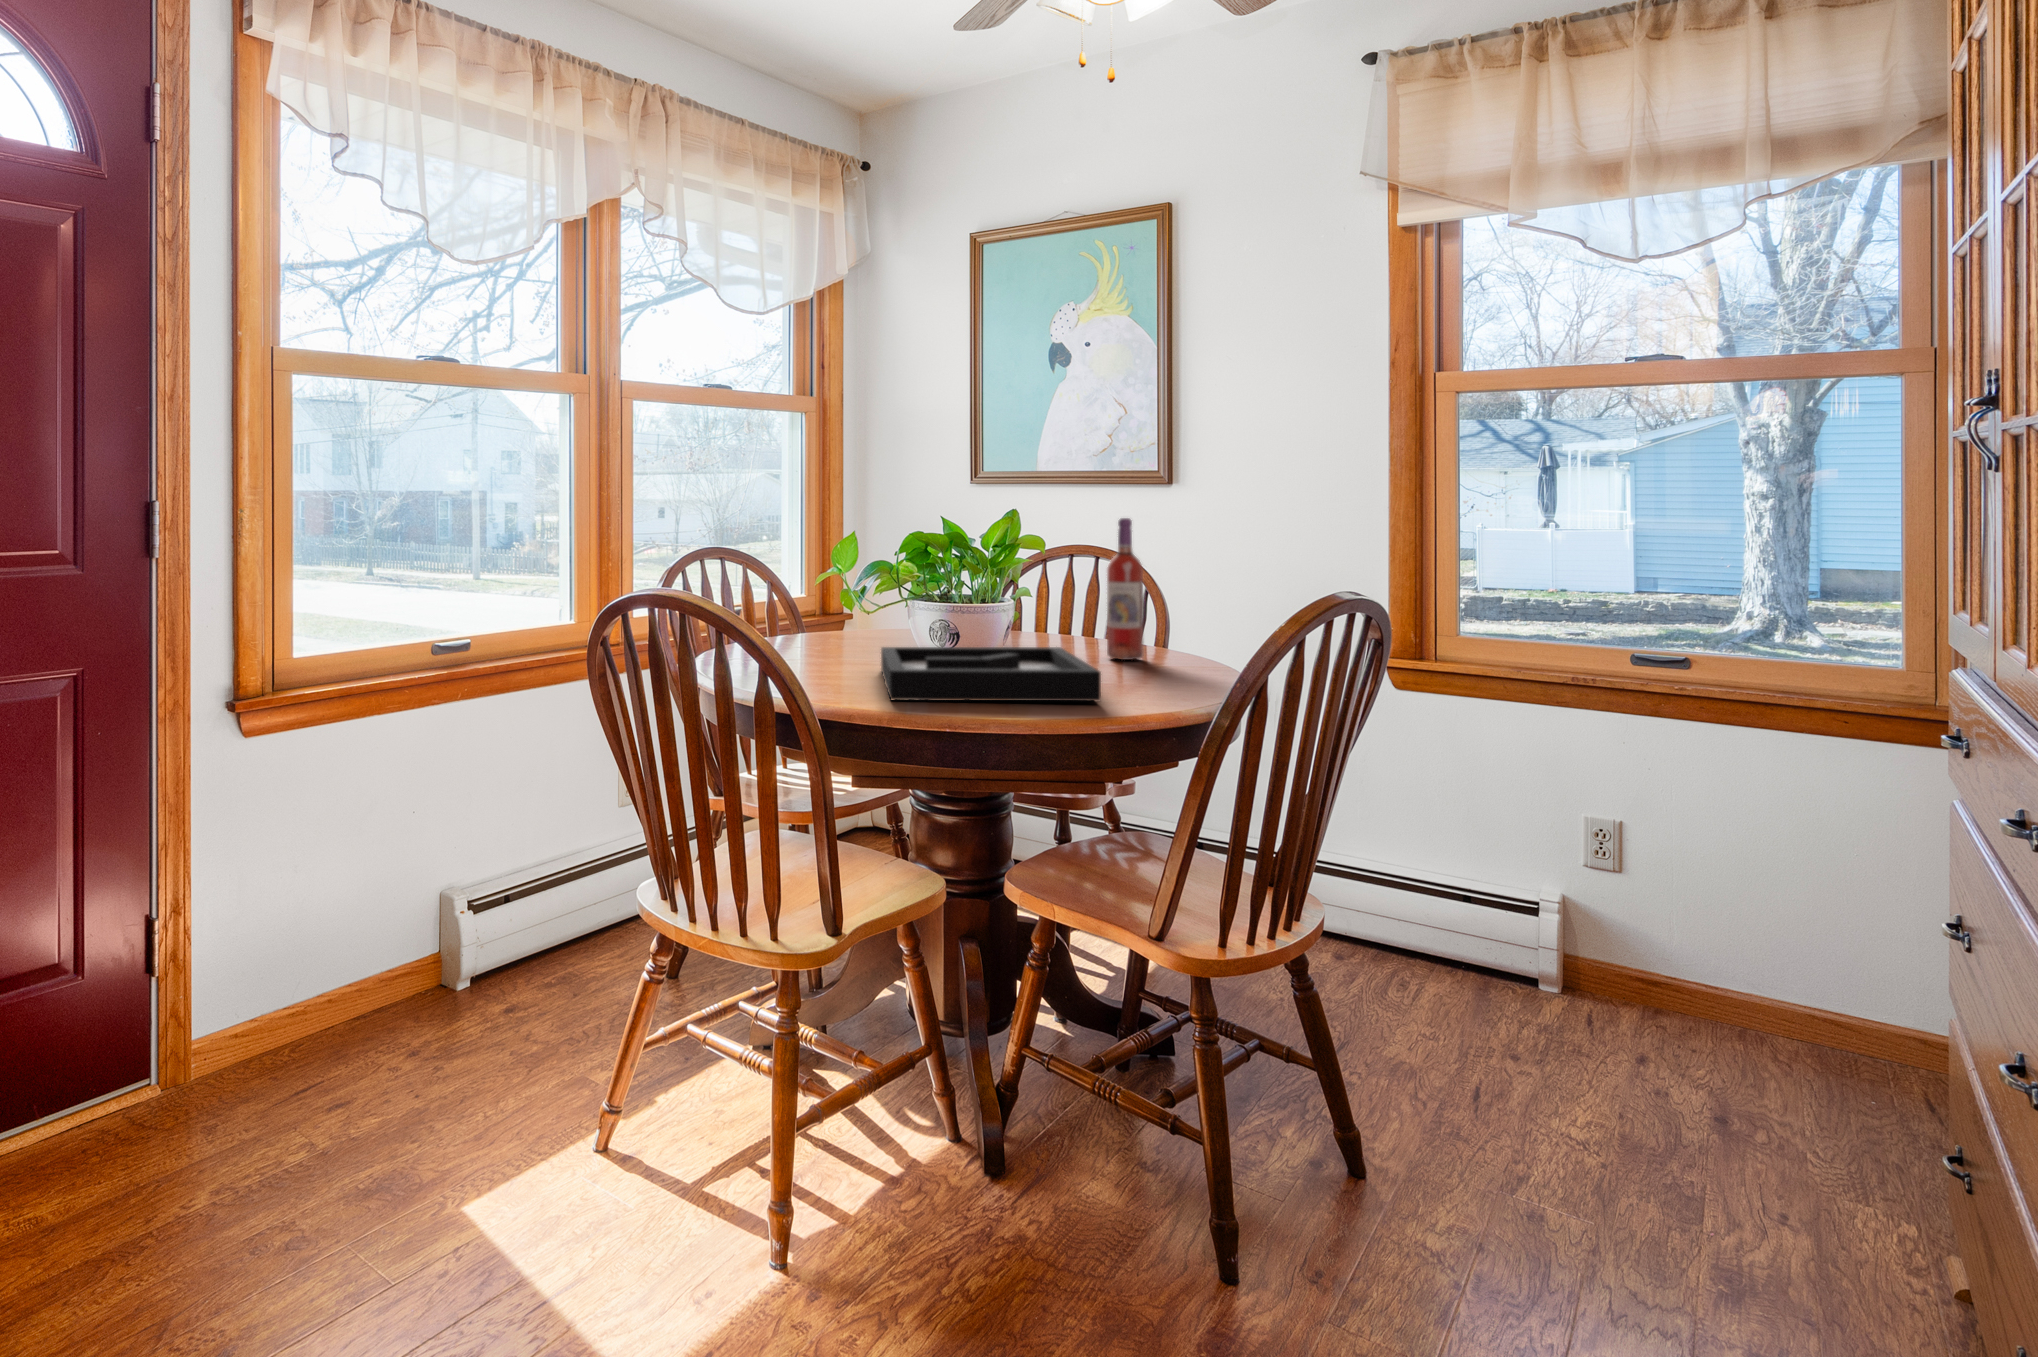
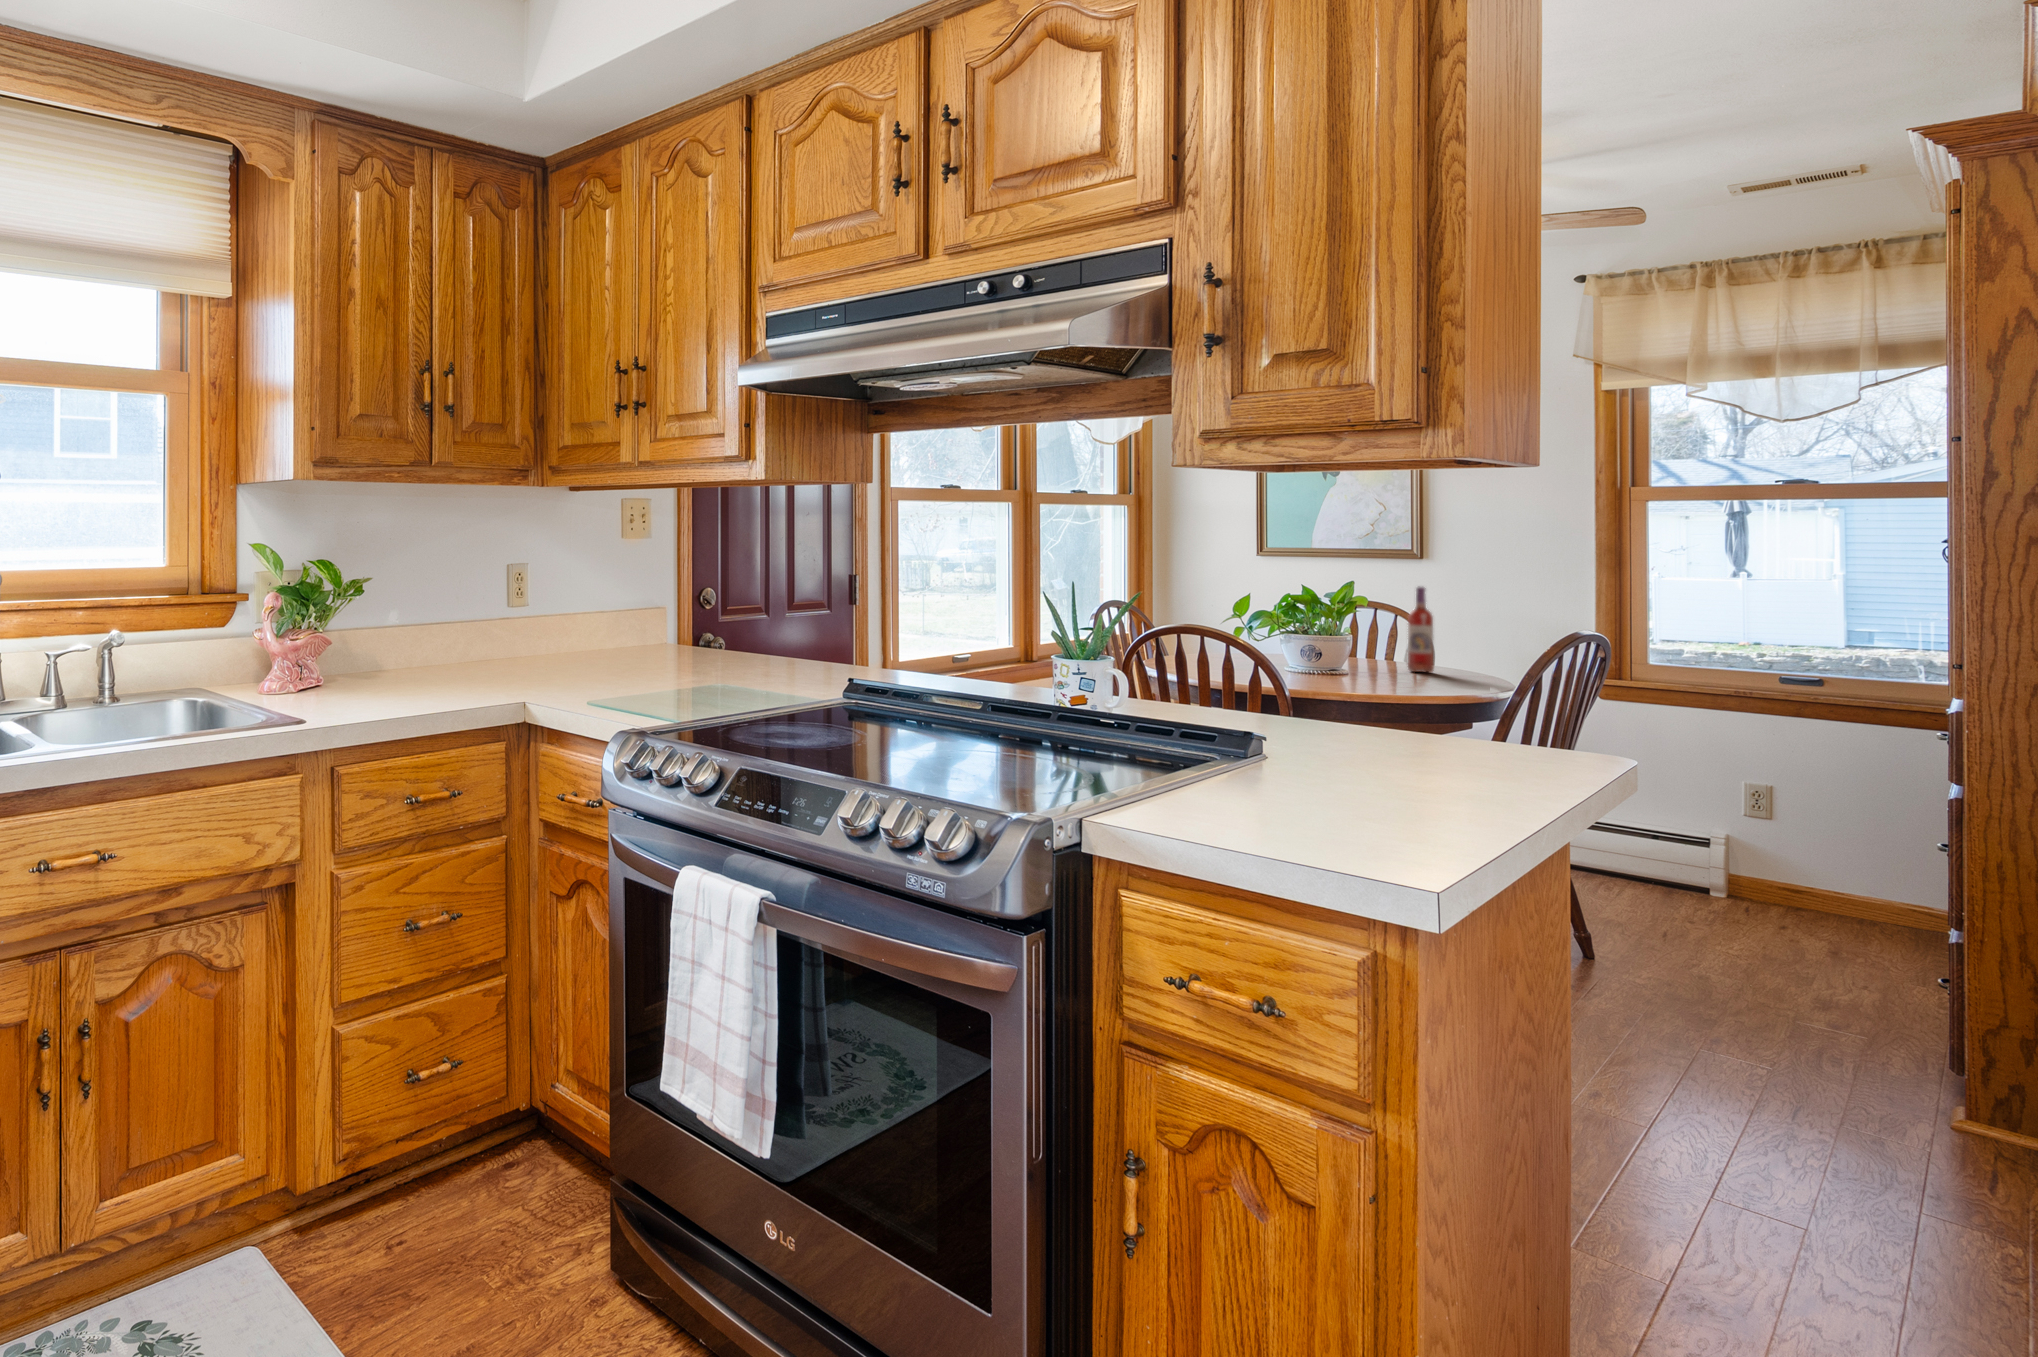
decorative tray: present [881,647,1101,701] -> none [1274,660,1432,689]

